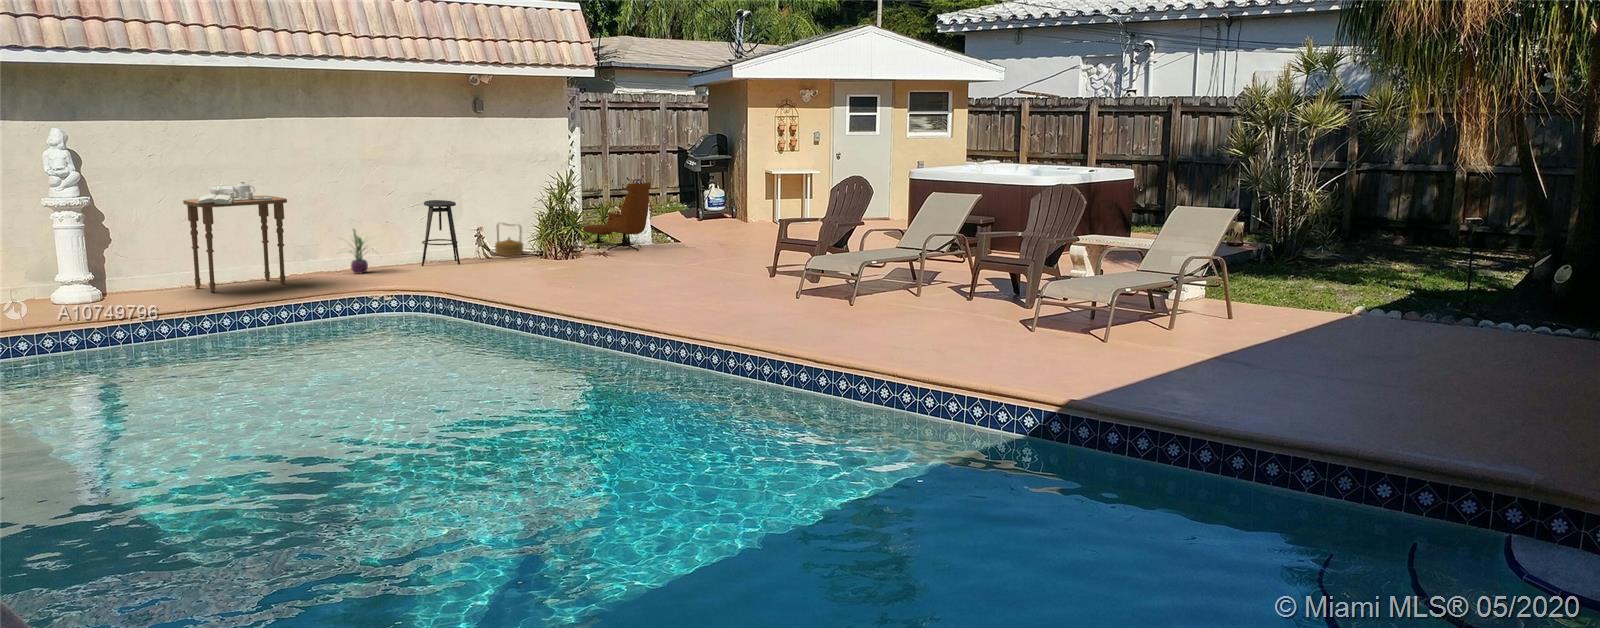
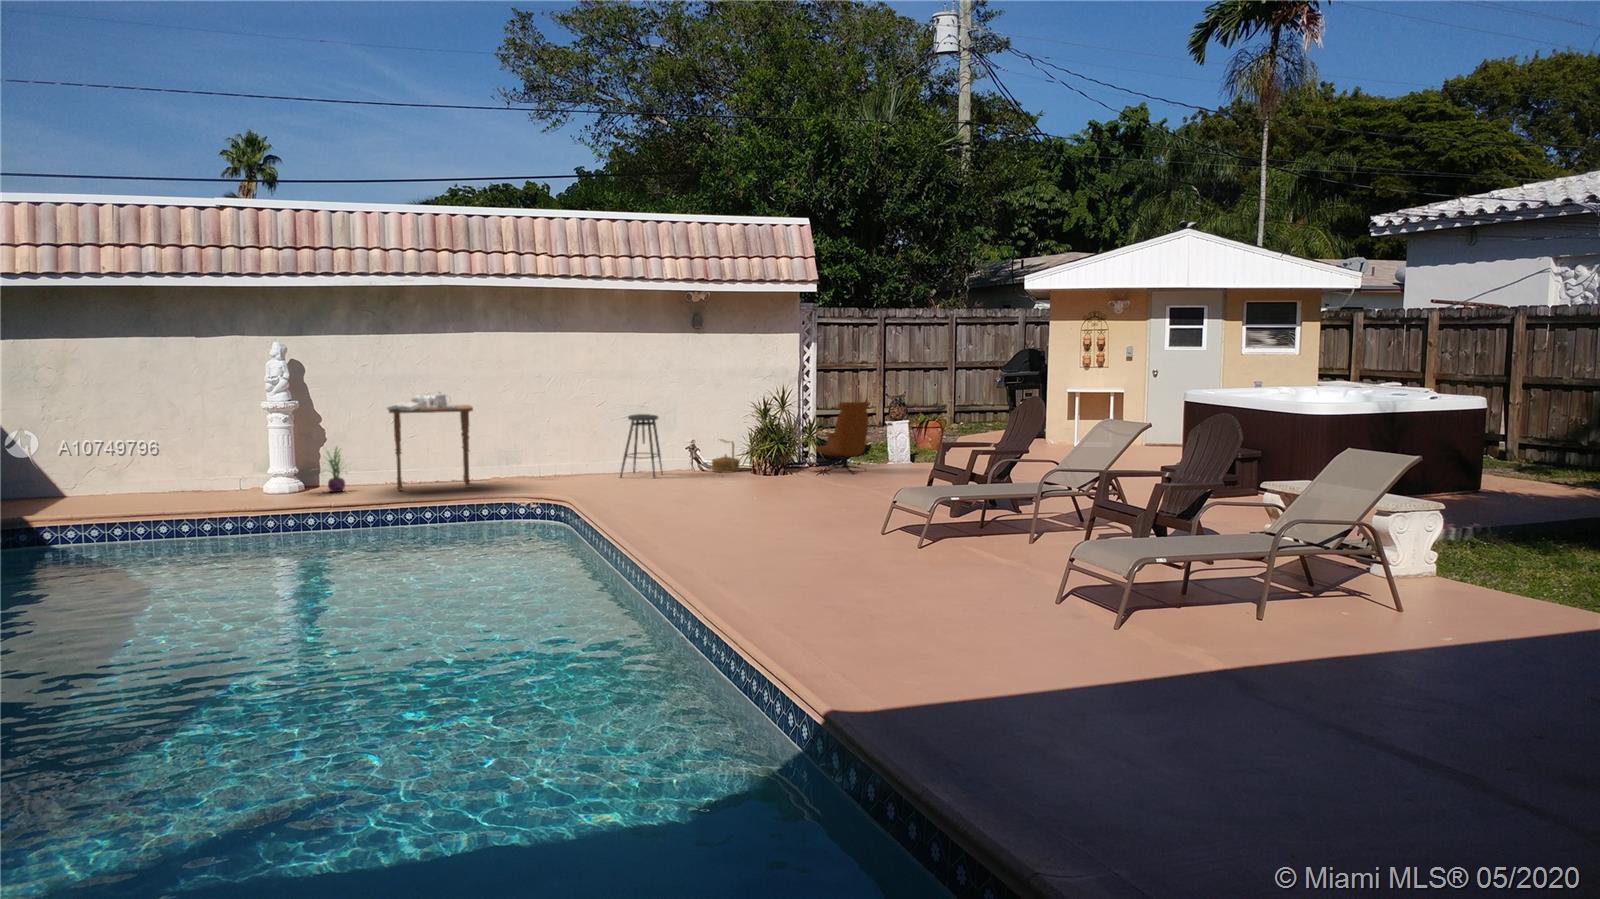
decorative plant: present [340,229,368,273] -> present [325,447,345,492]

